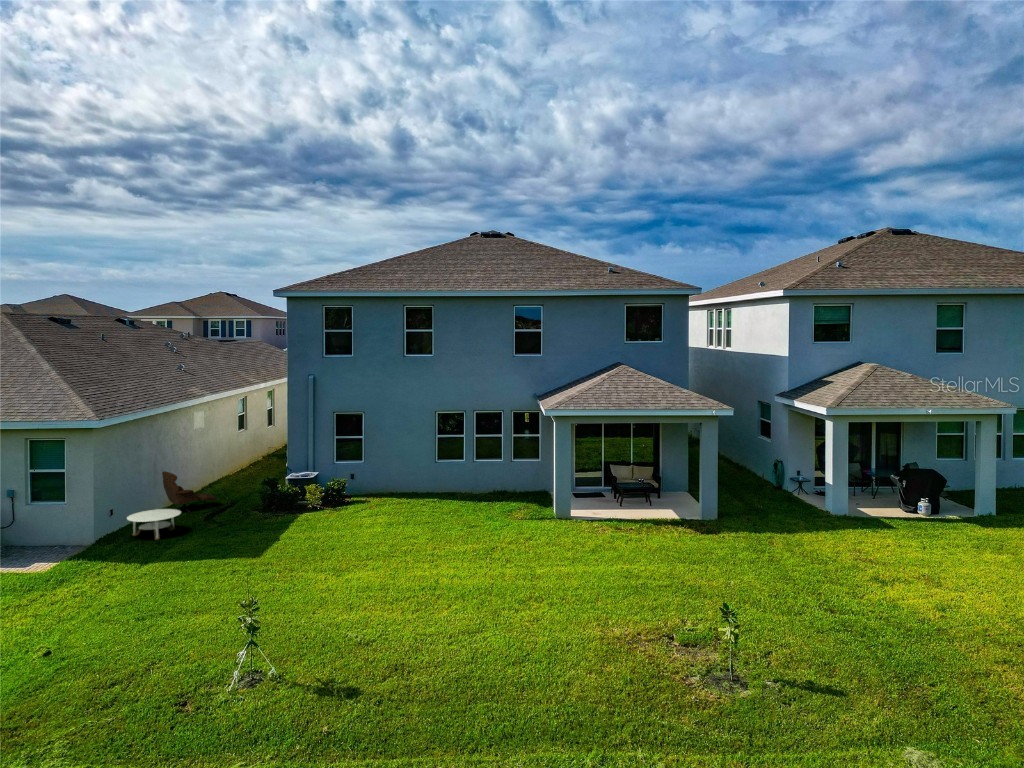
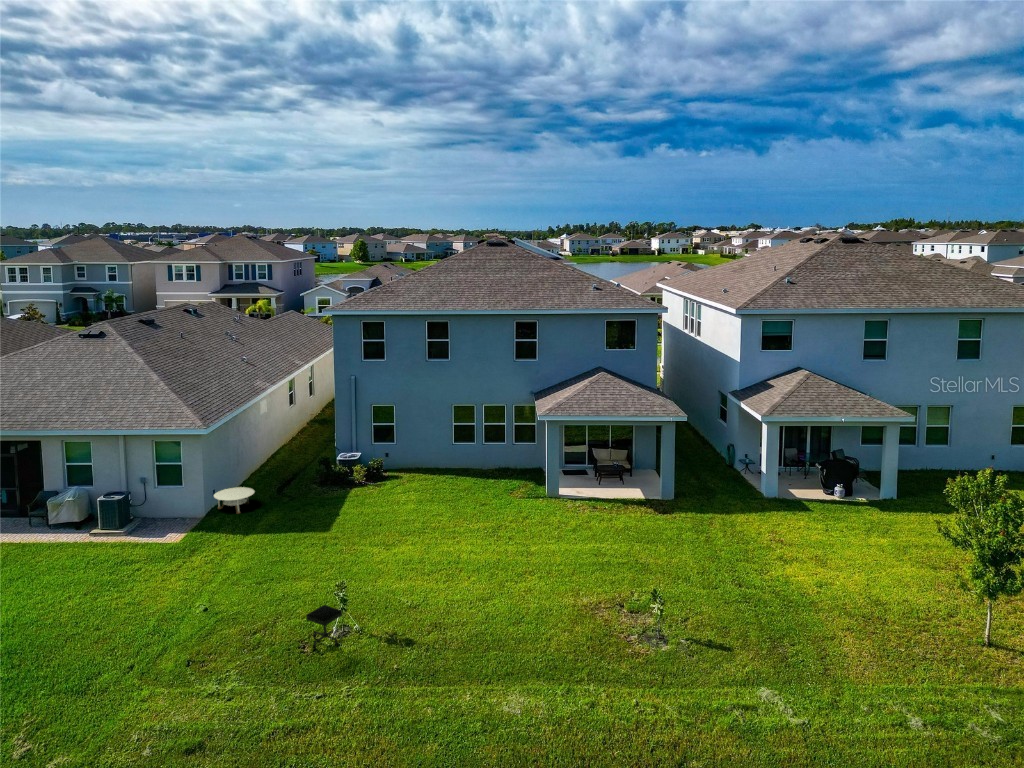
lounge chair: present [162,471,216,513] -> none [233,454,275,488]
stool: none [195,635,251,703] -> present [306,605,342,649]

